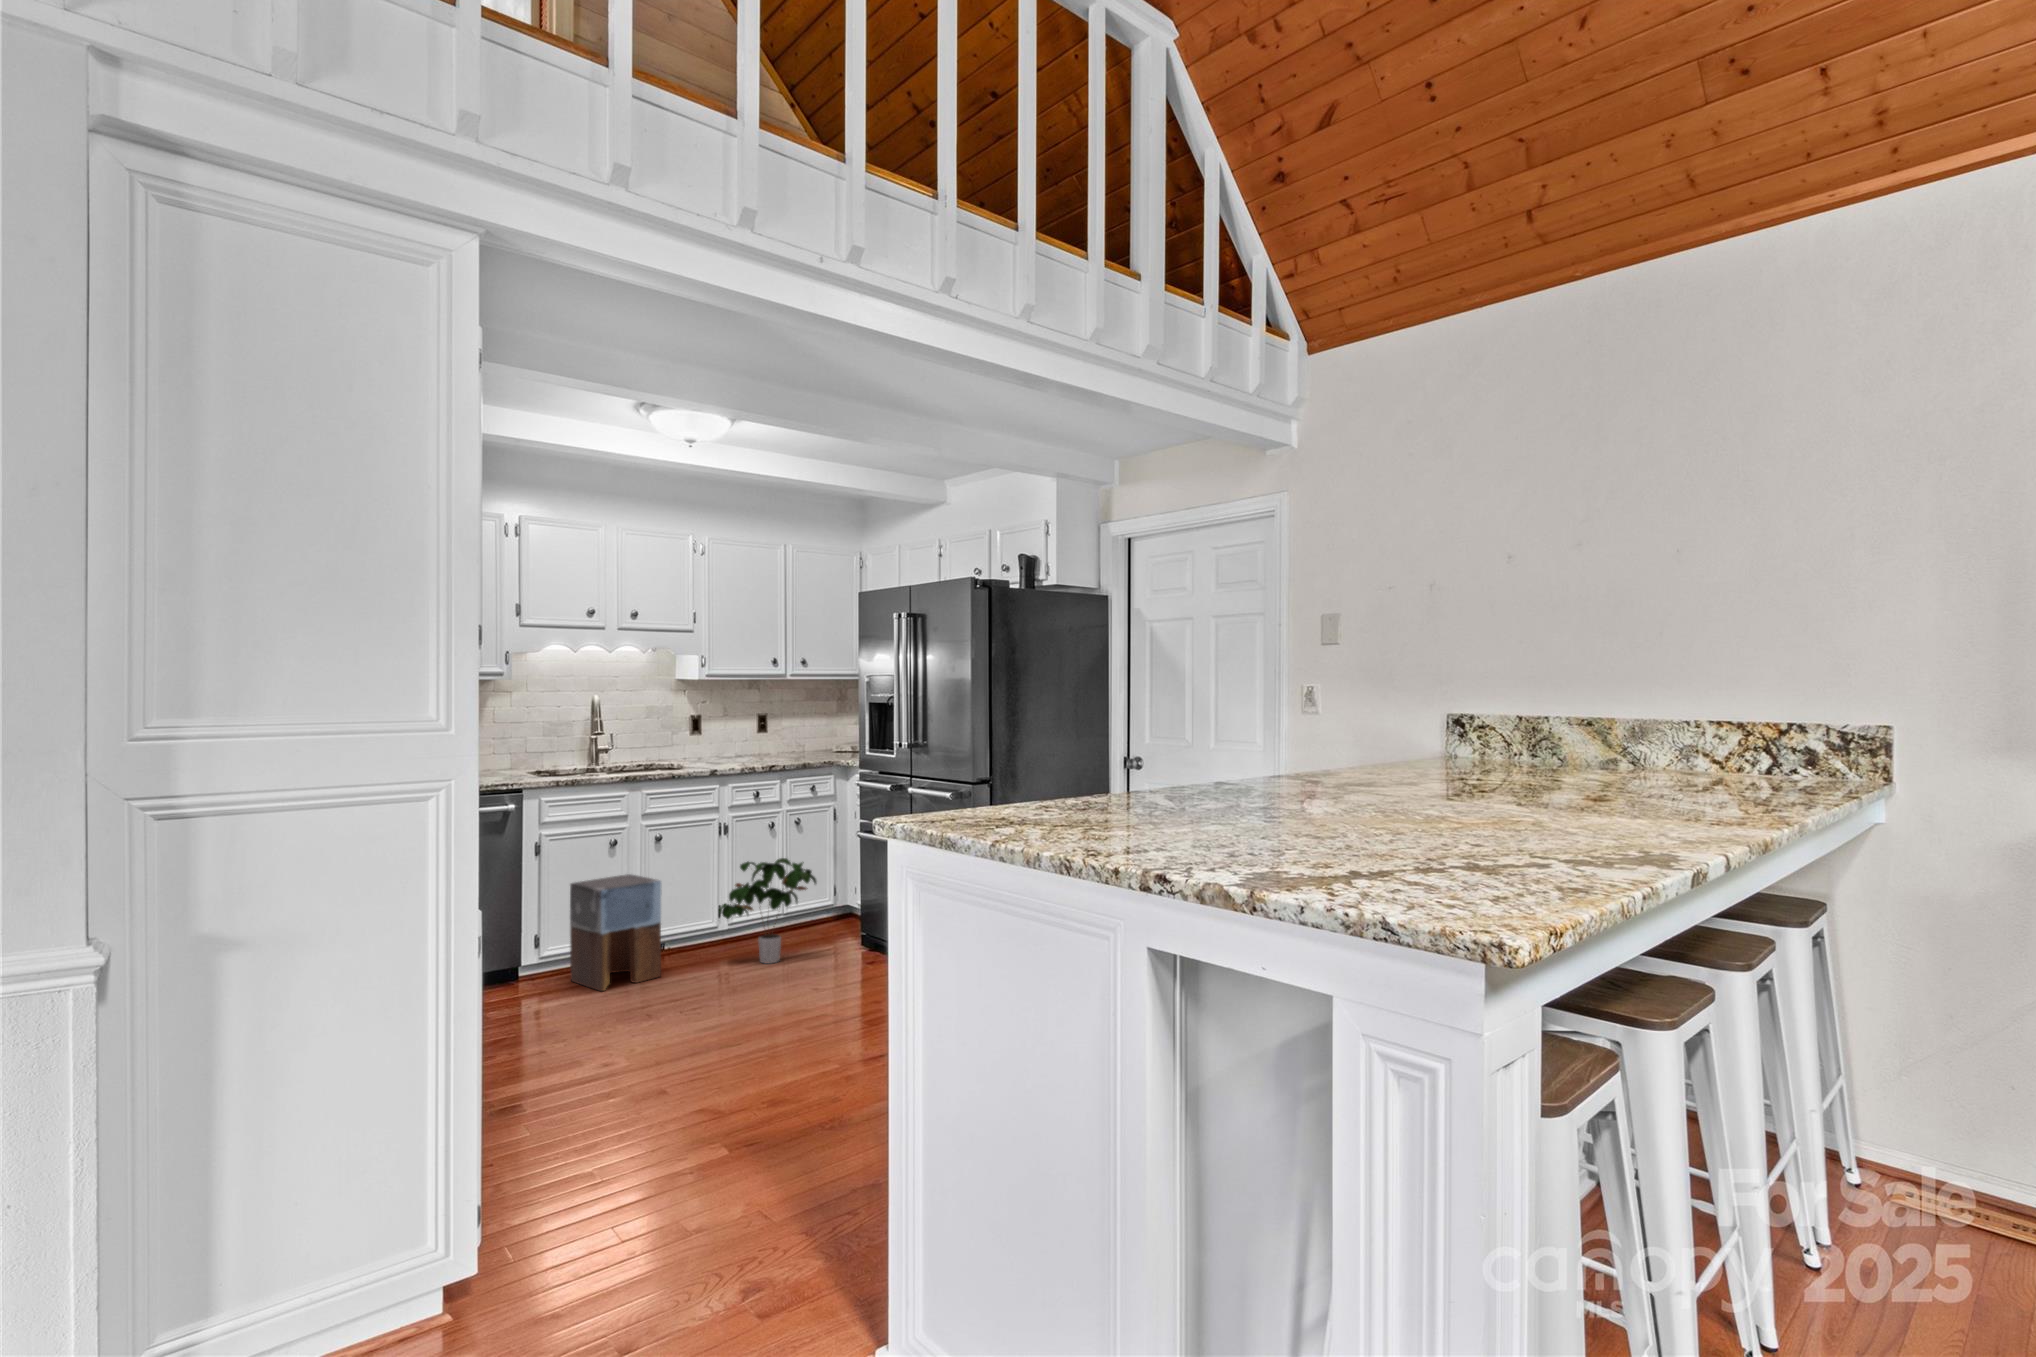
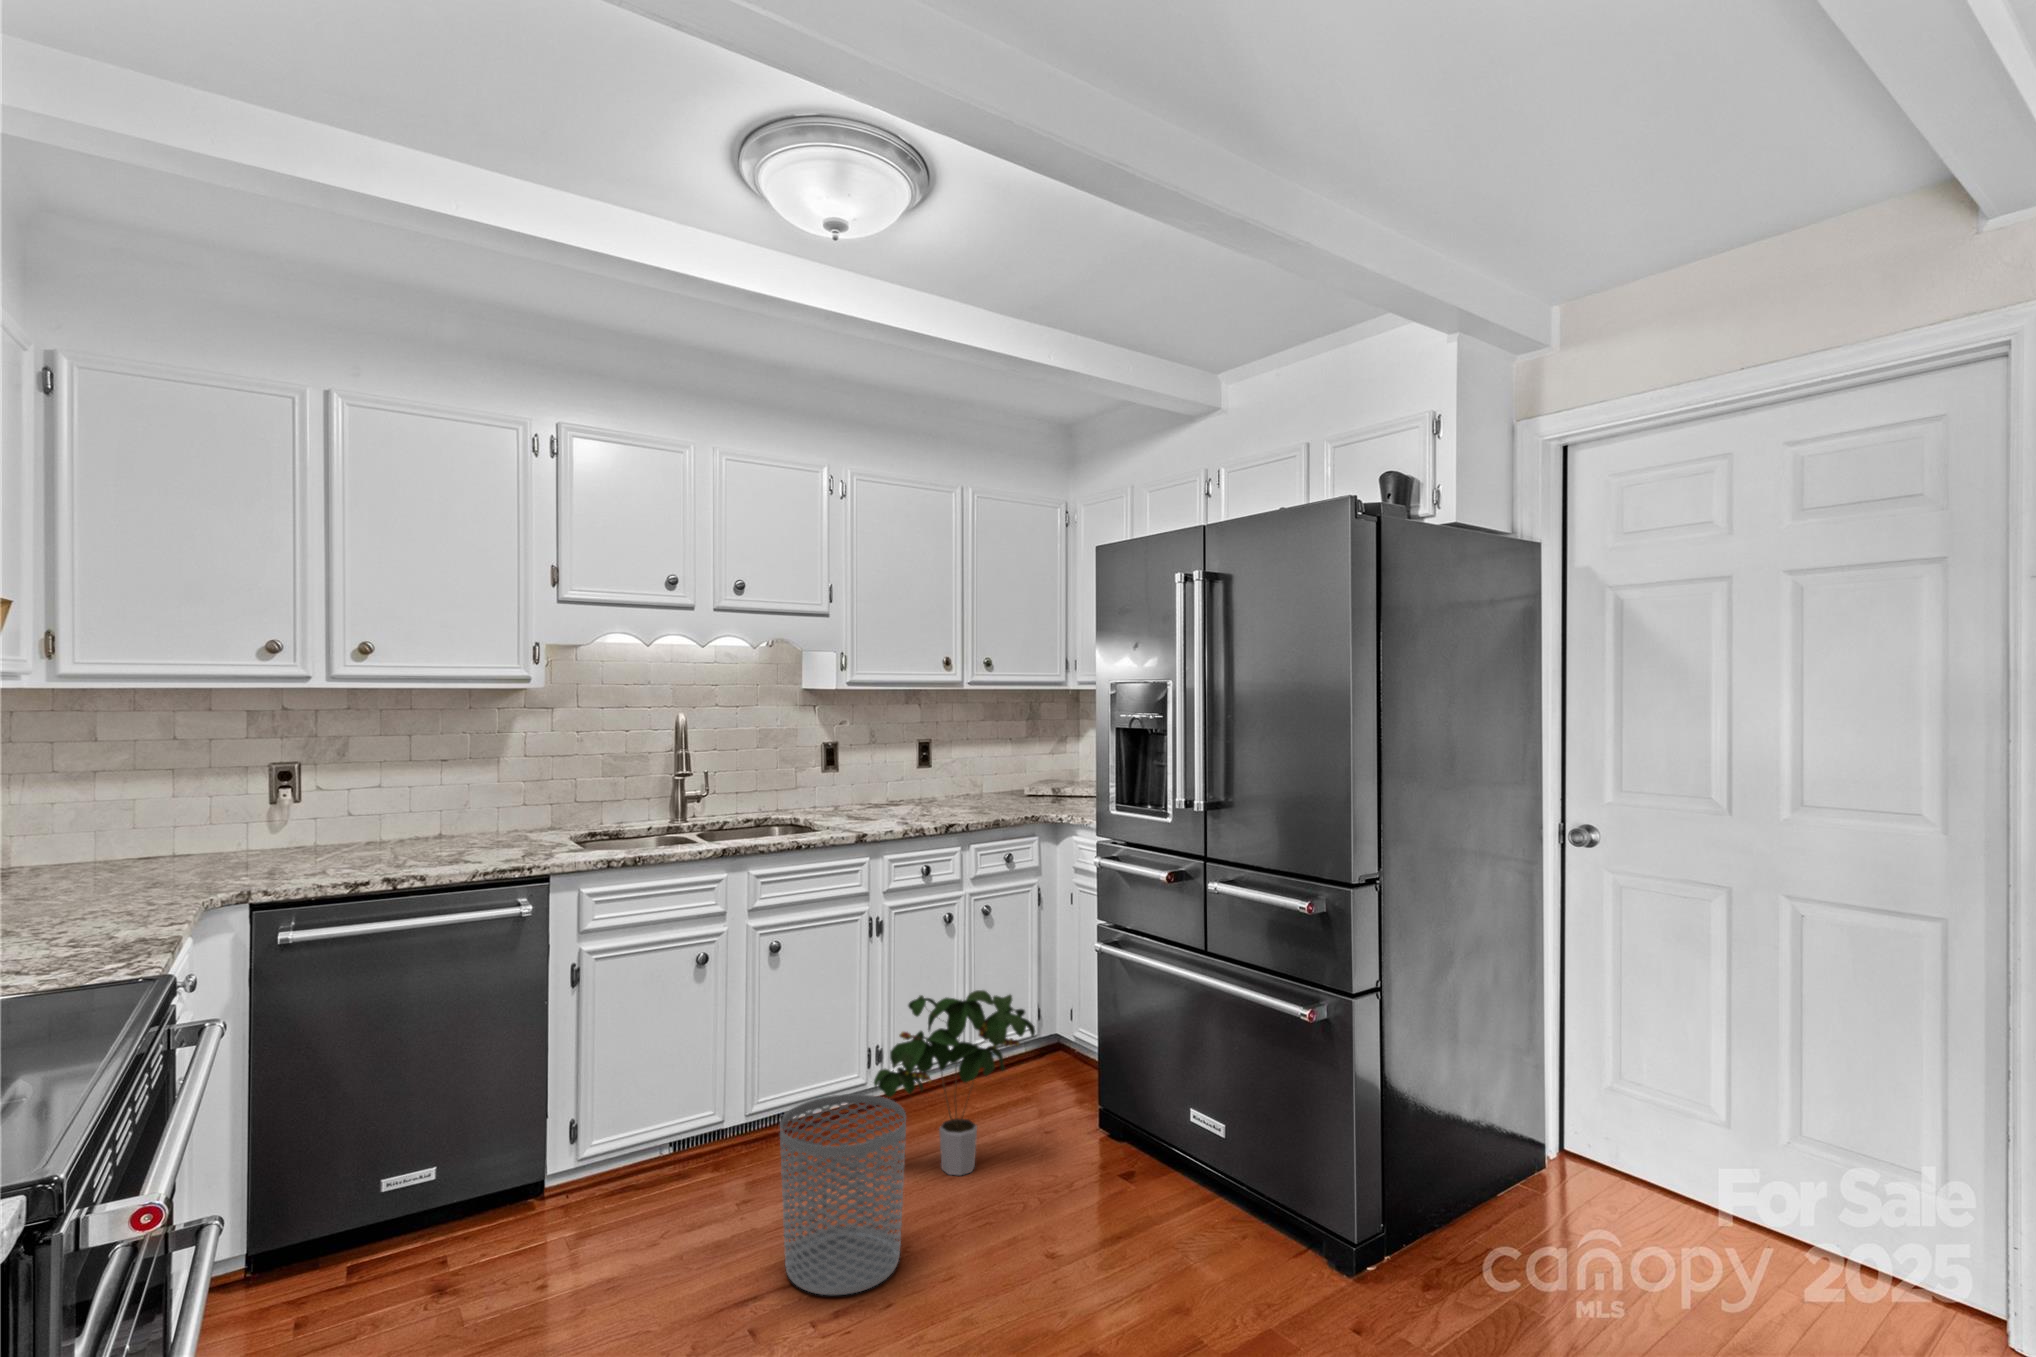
stool: present [570,874,661,991] -> none [624,1016,779,1252]
waste bin: none [662,906,733,1001] -> present [780,1094,906,1295]

